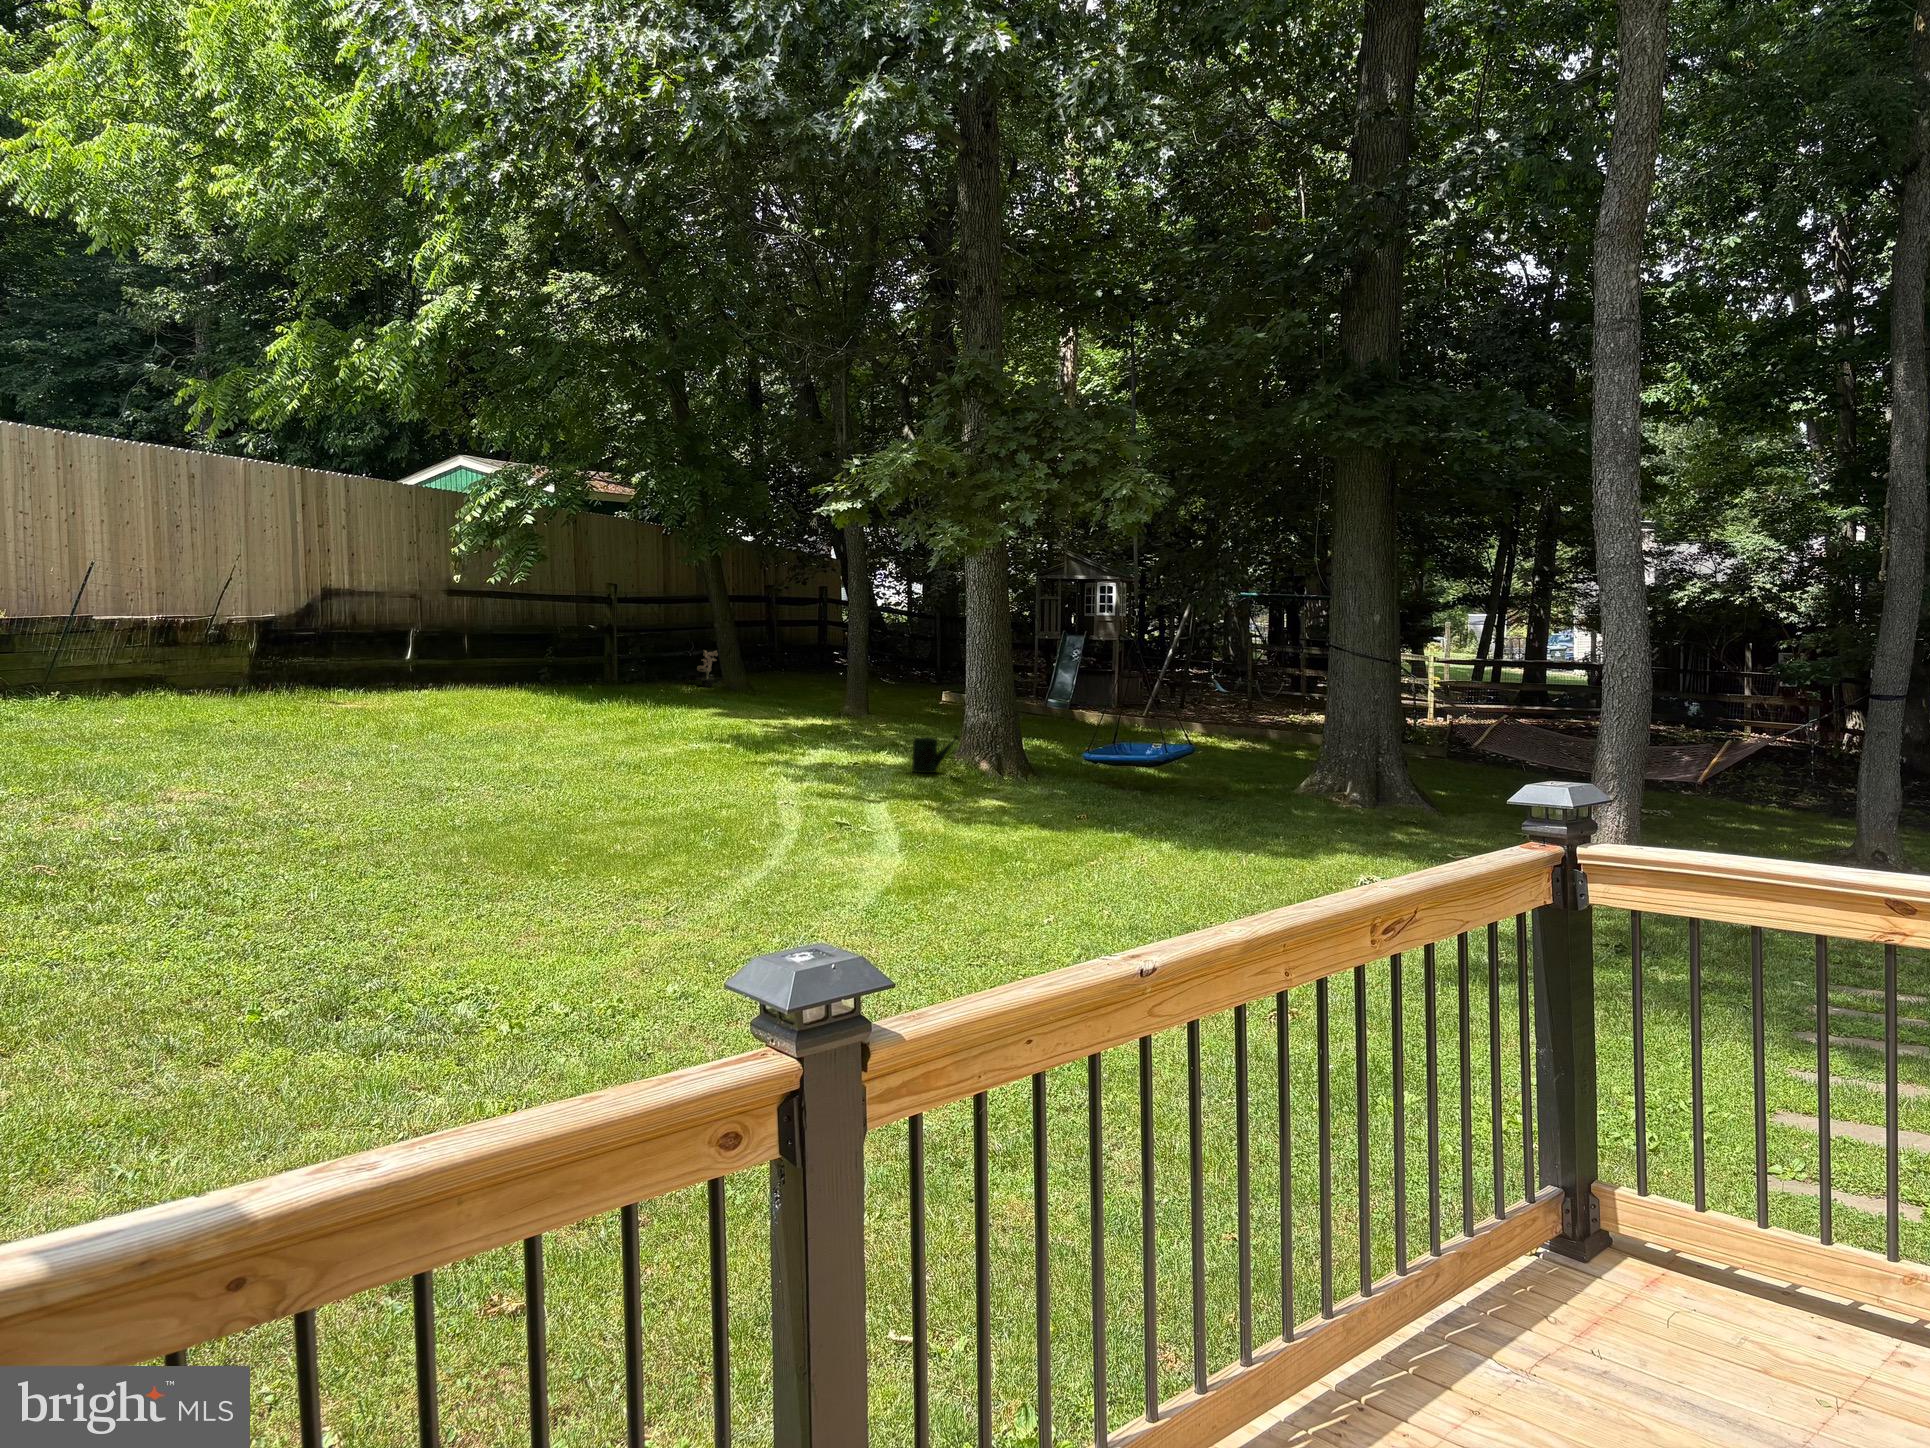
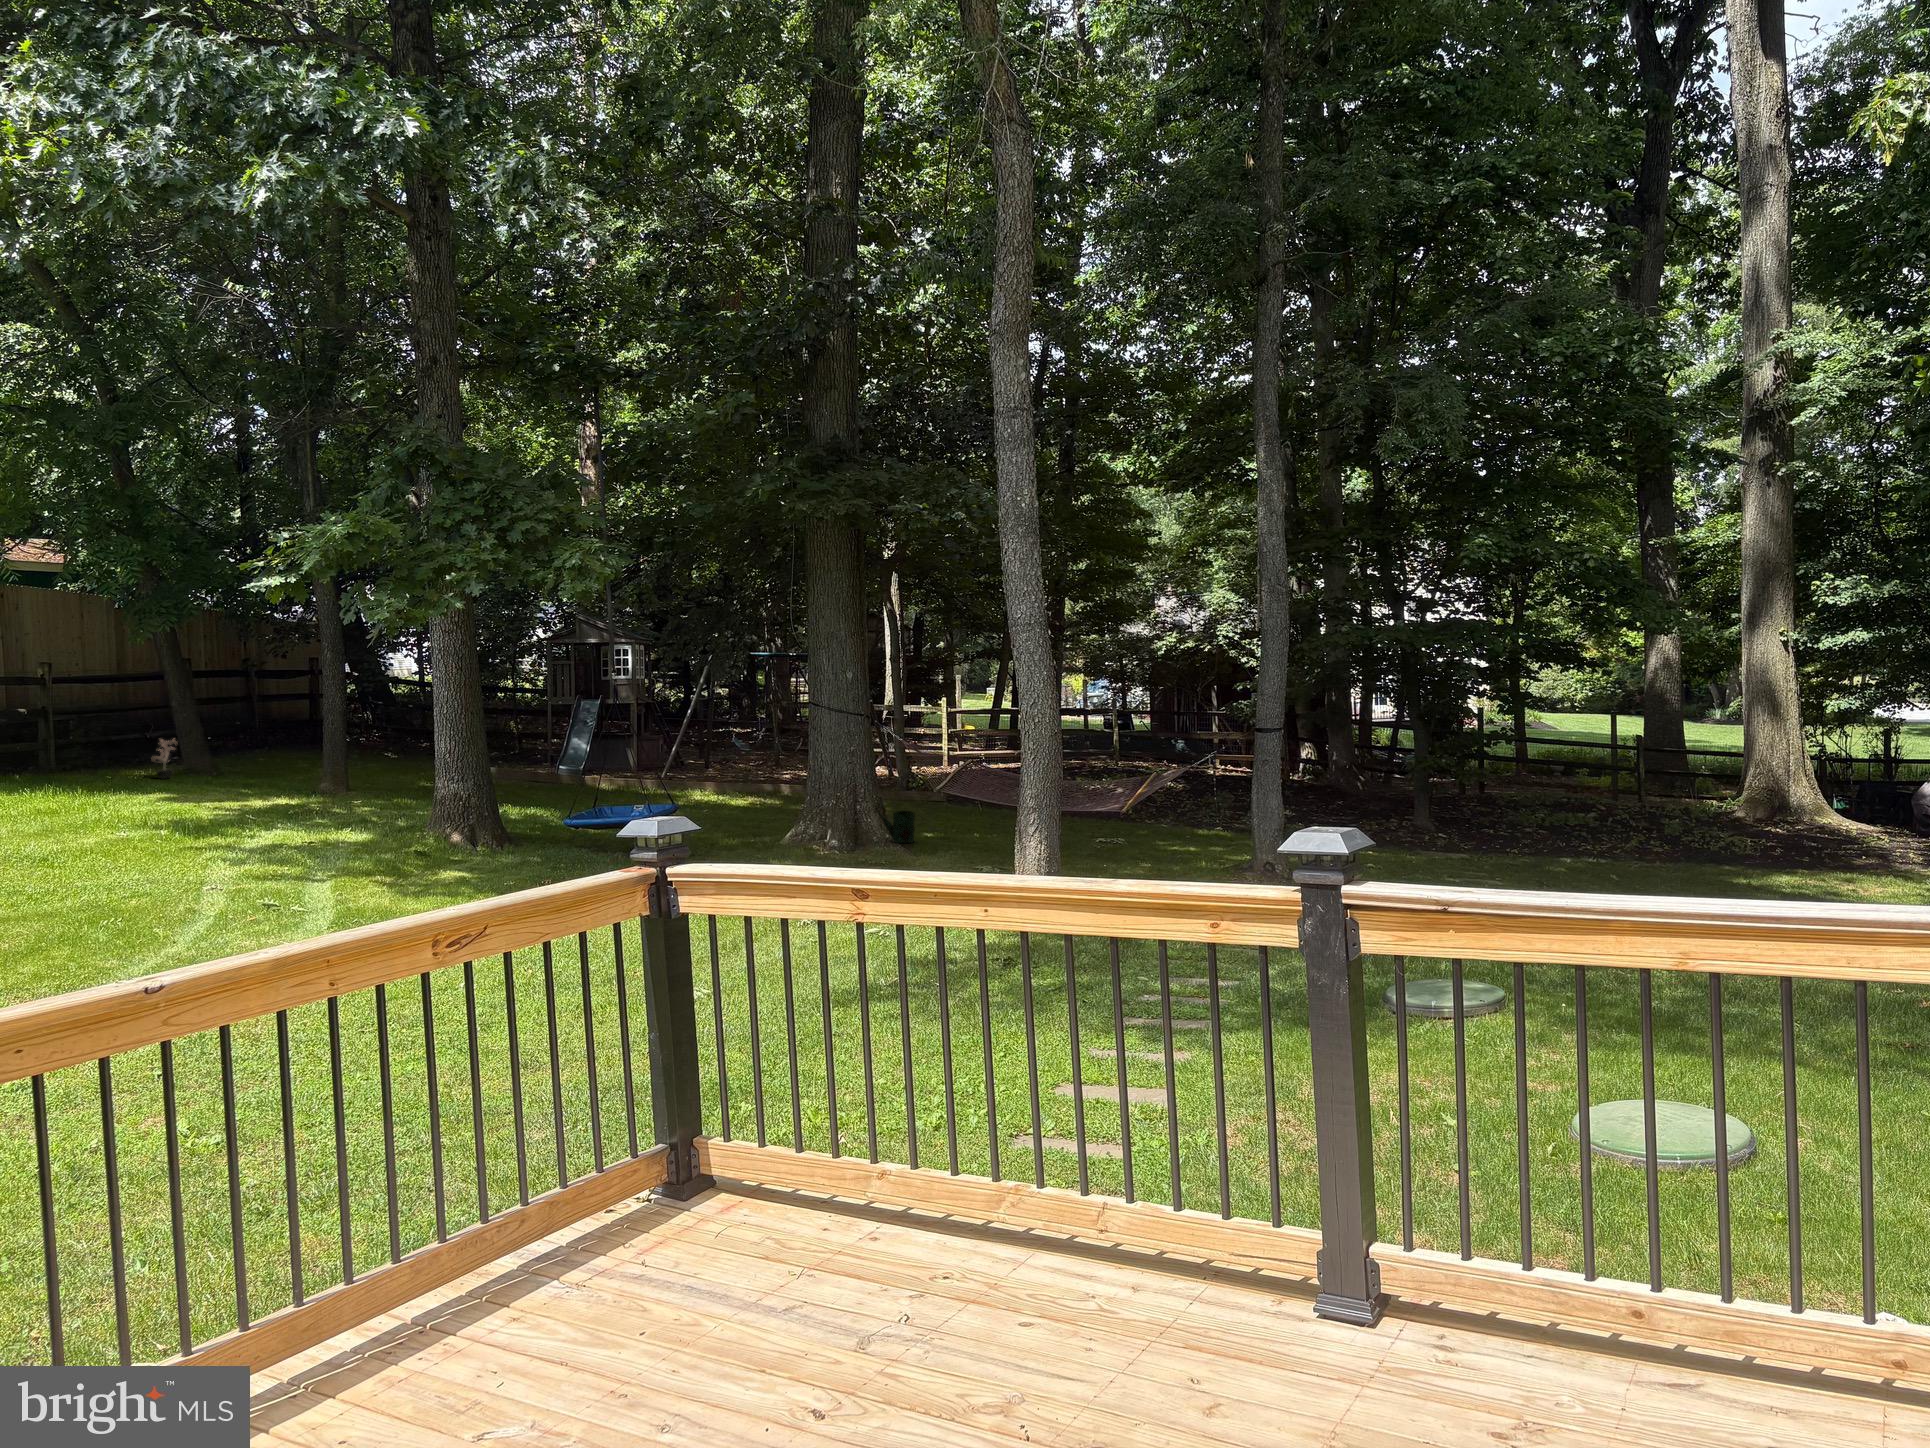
watering can: present [912,735,959,773] -> present [875,807,915,843]

